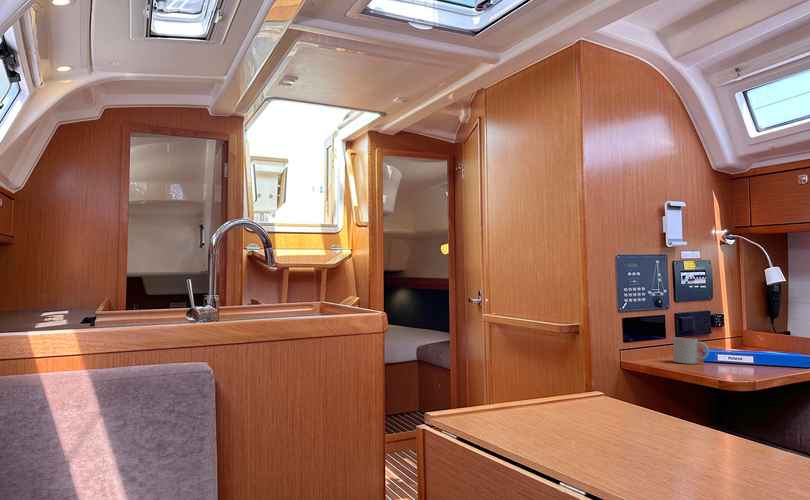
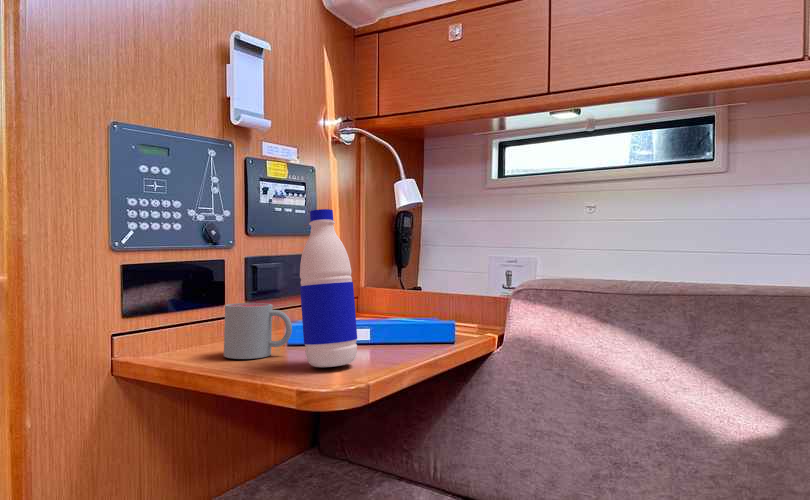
water bottle: none [715,297,747,369] -> present [300,209,357,367]

